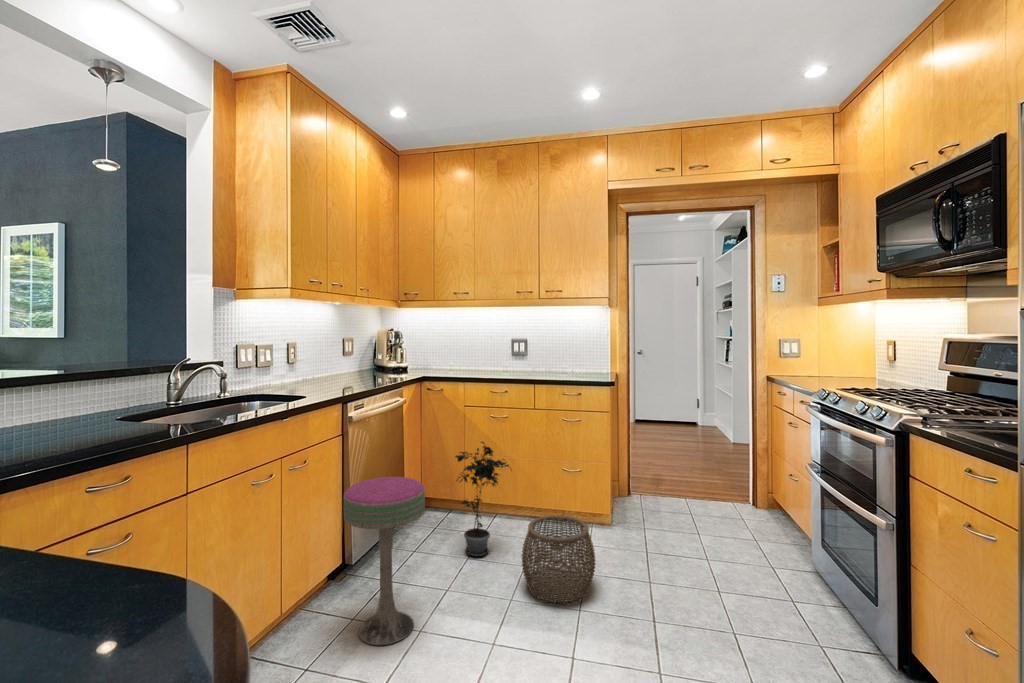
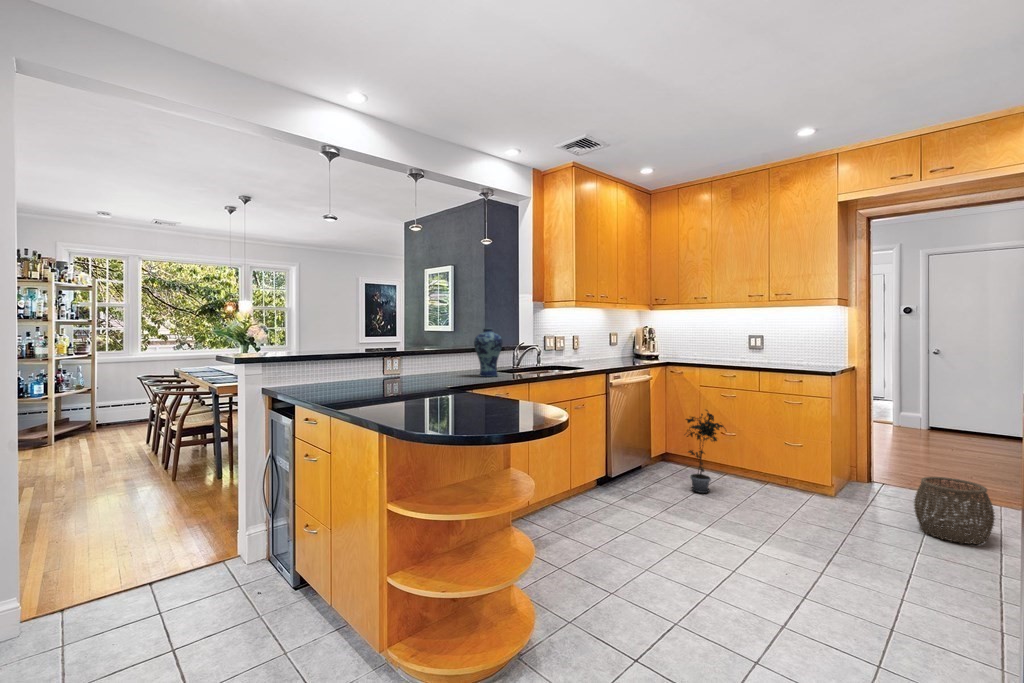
vase: none [33,337,120,448] -> present [474,328,502,377]
bar stool: present [344,477,425,645] -> none [603,419,653,517]
woven basket: present [522,515,596,604] -> present [914,477,995,544]

